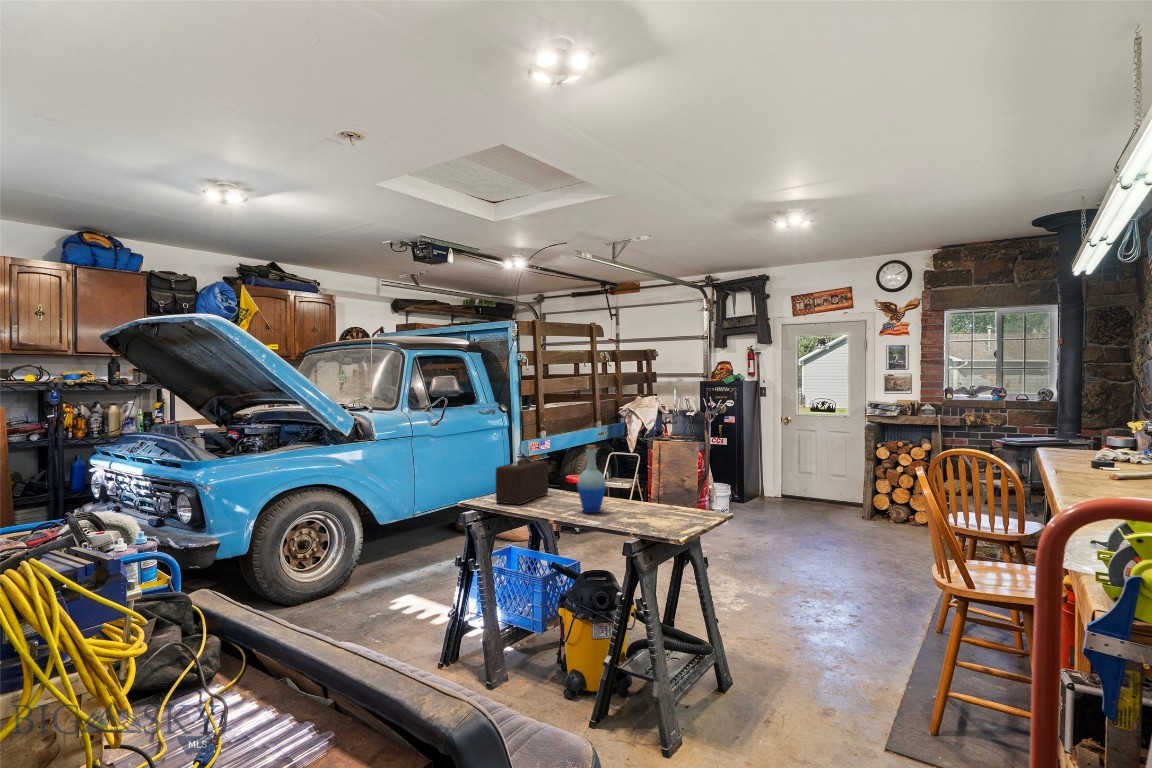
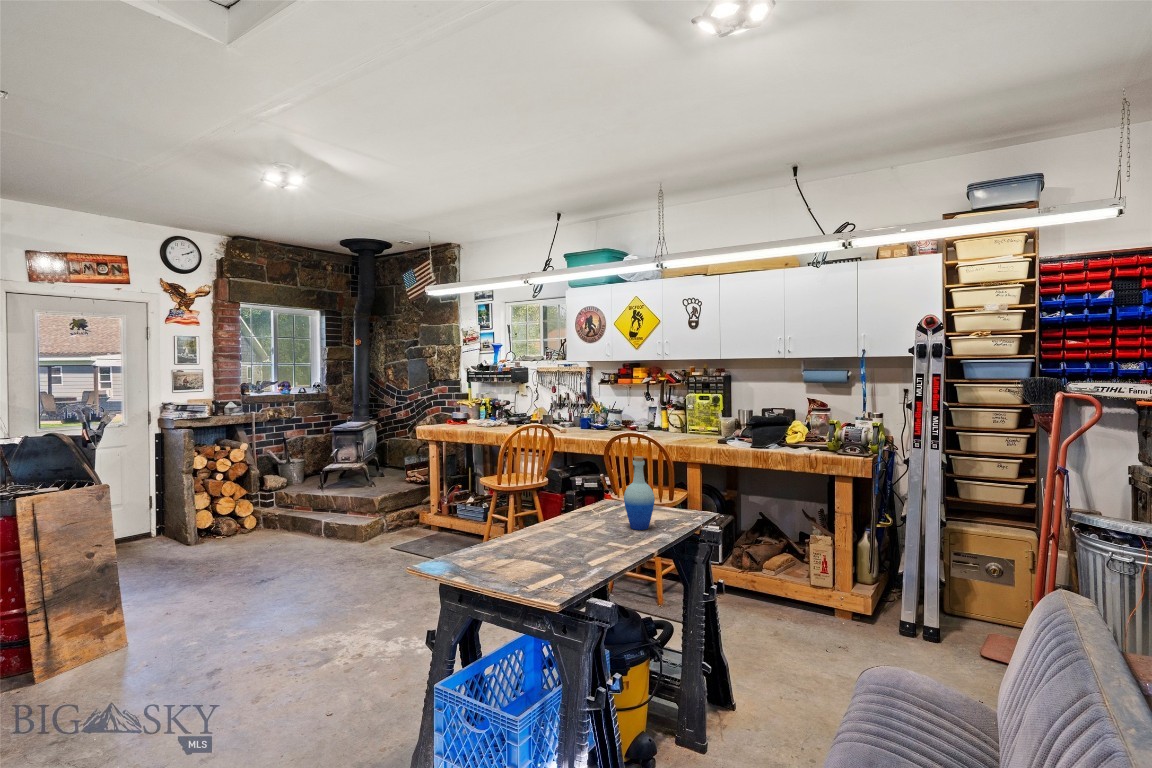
speaker: present [496,459,548,504] -> none [524,498,622,562]

